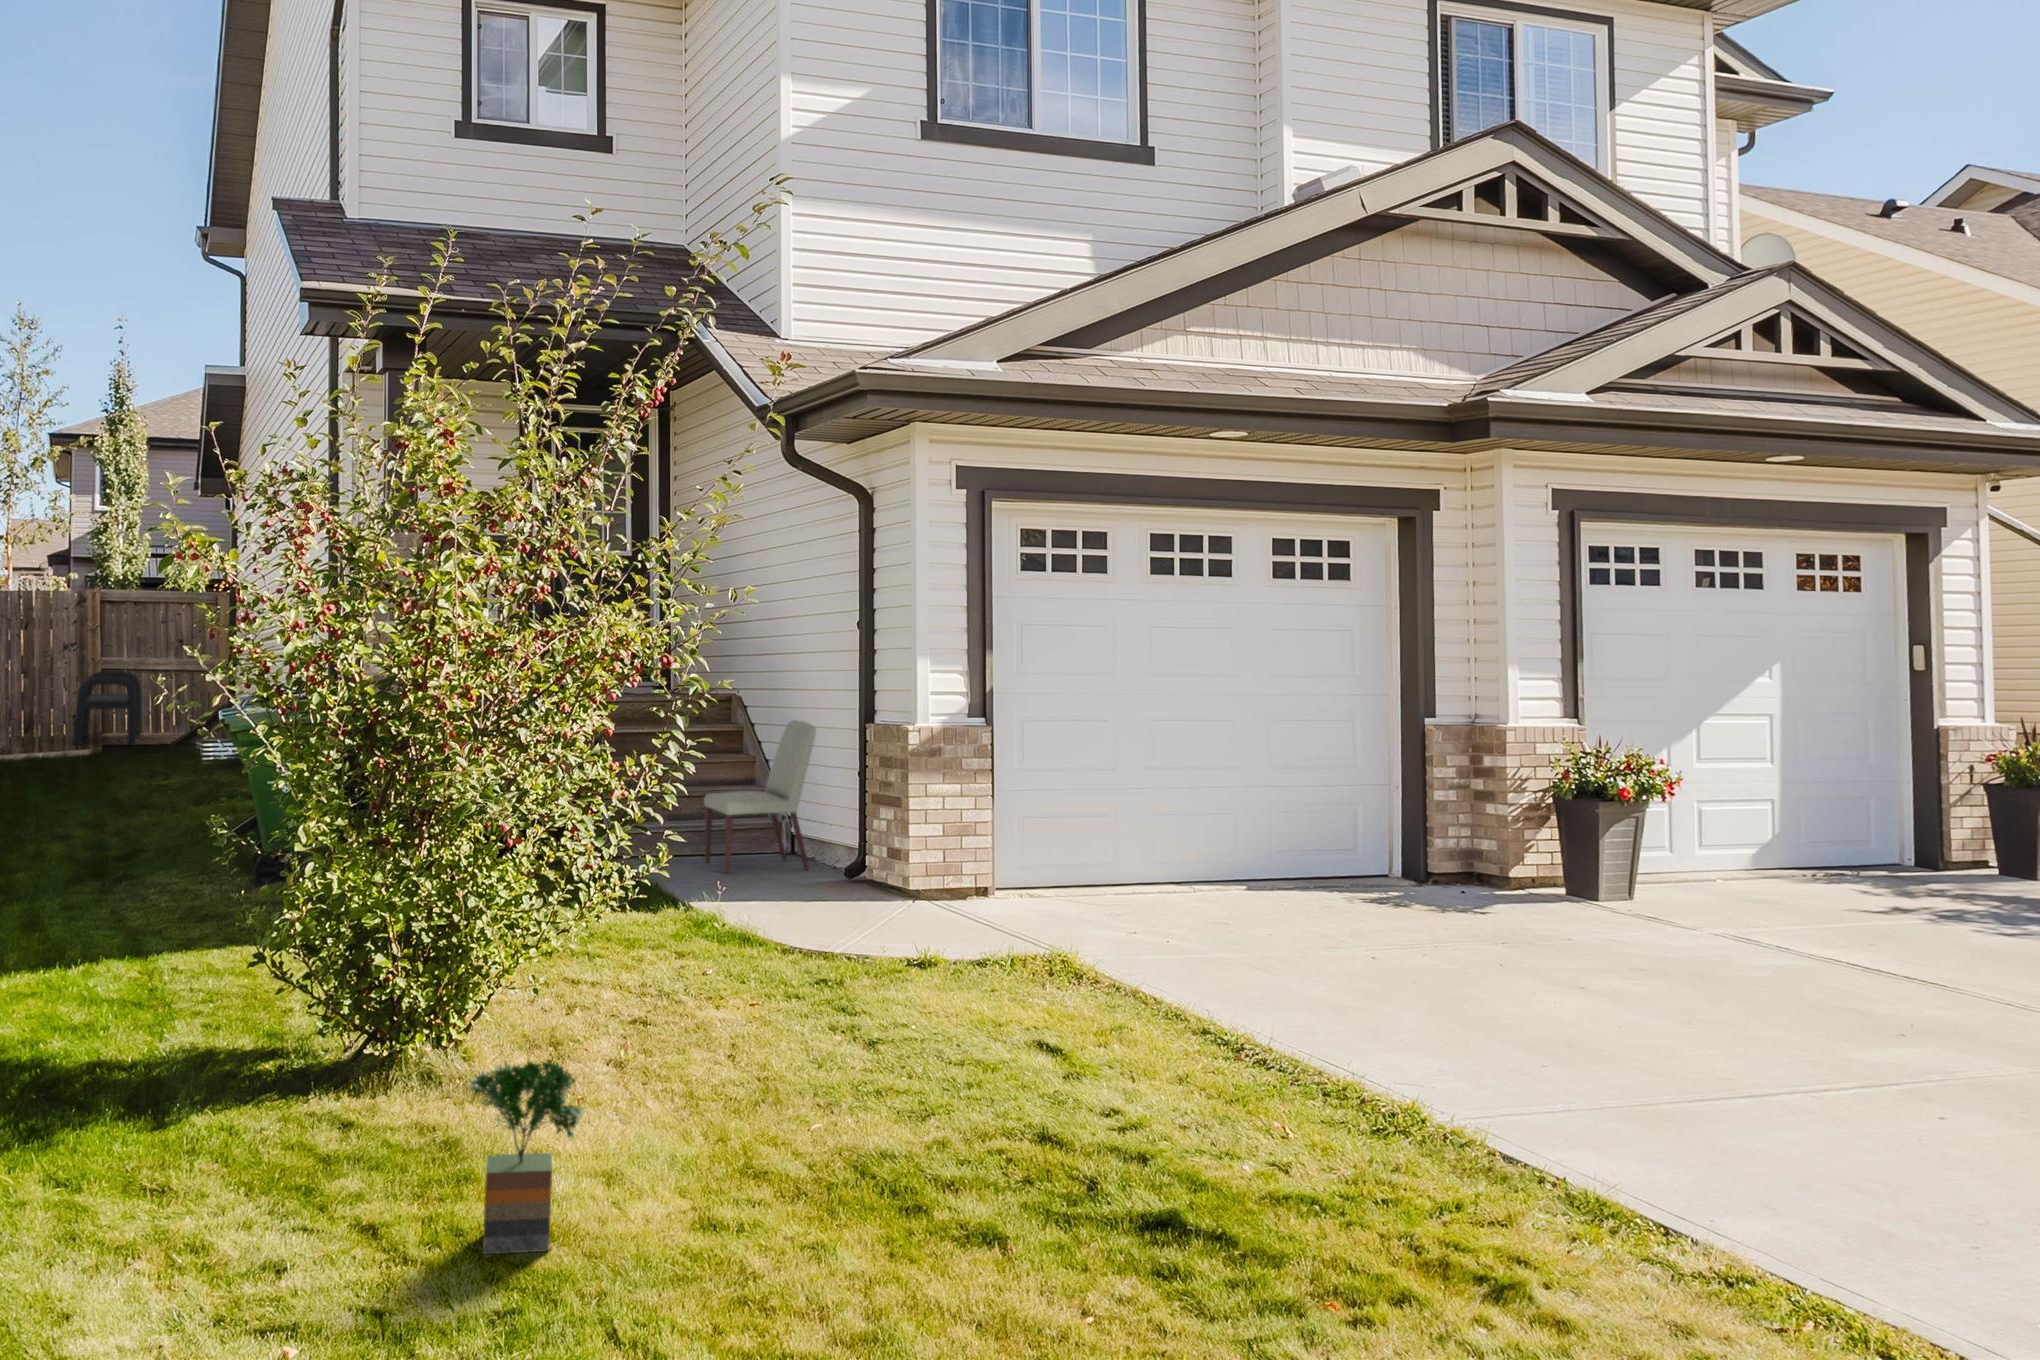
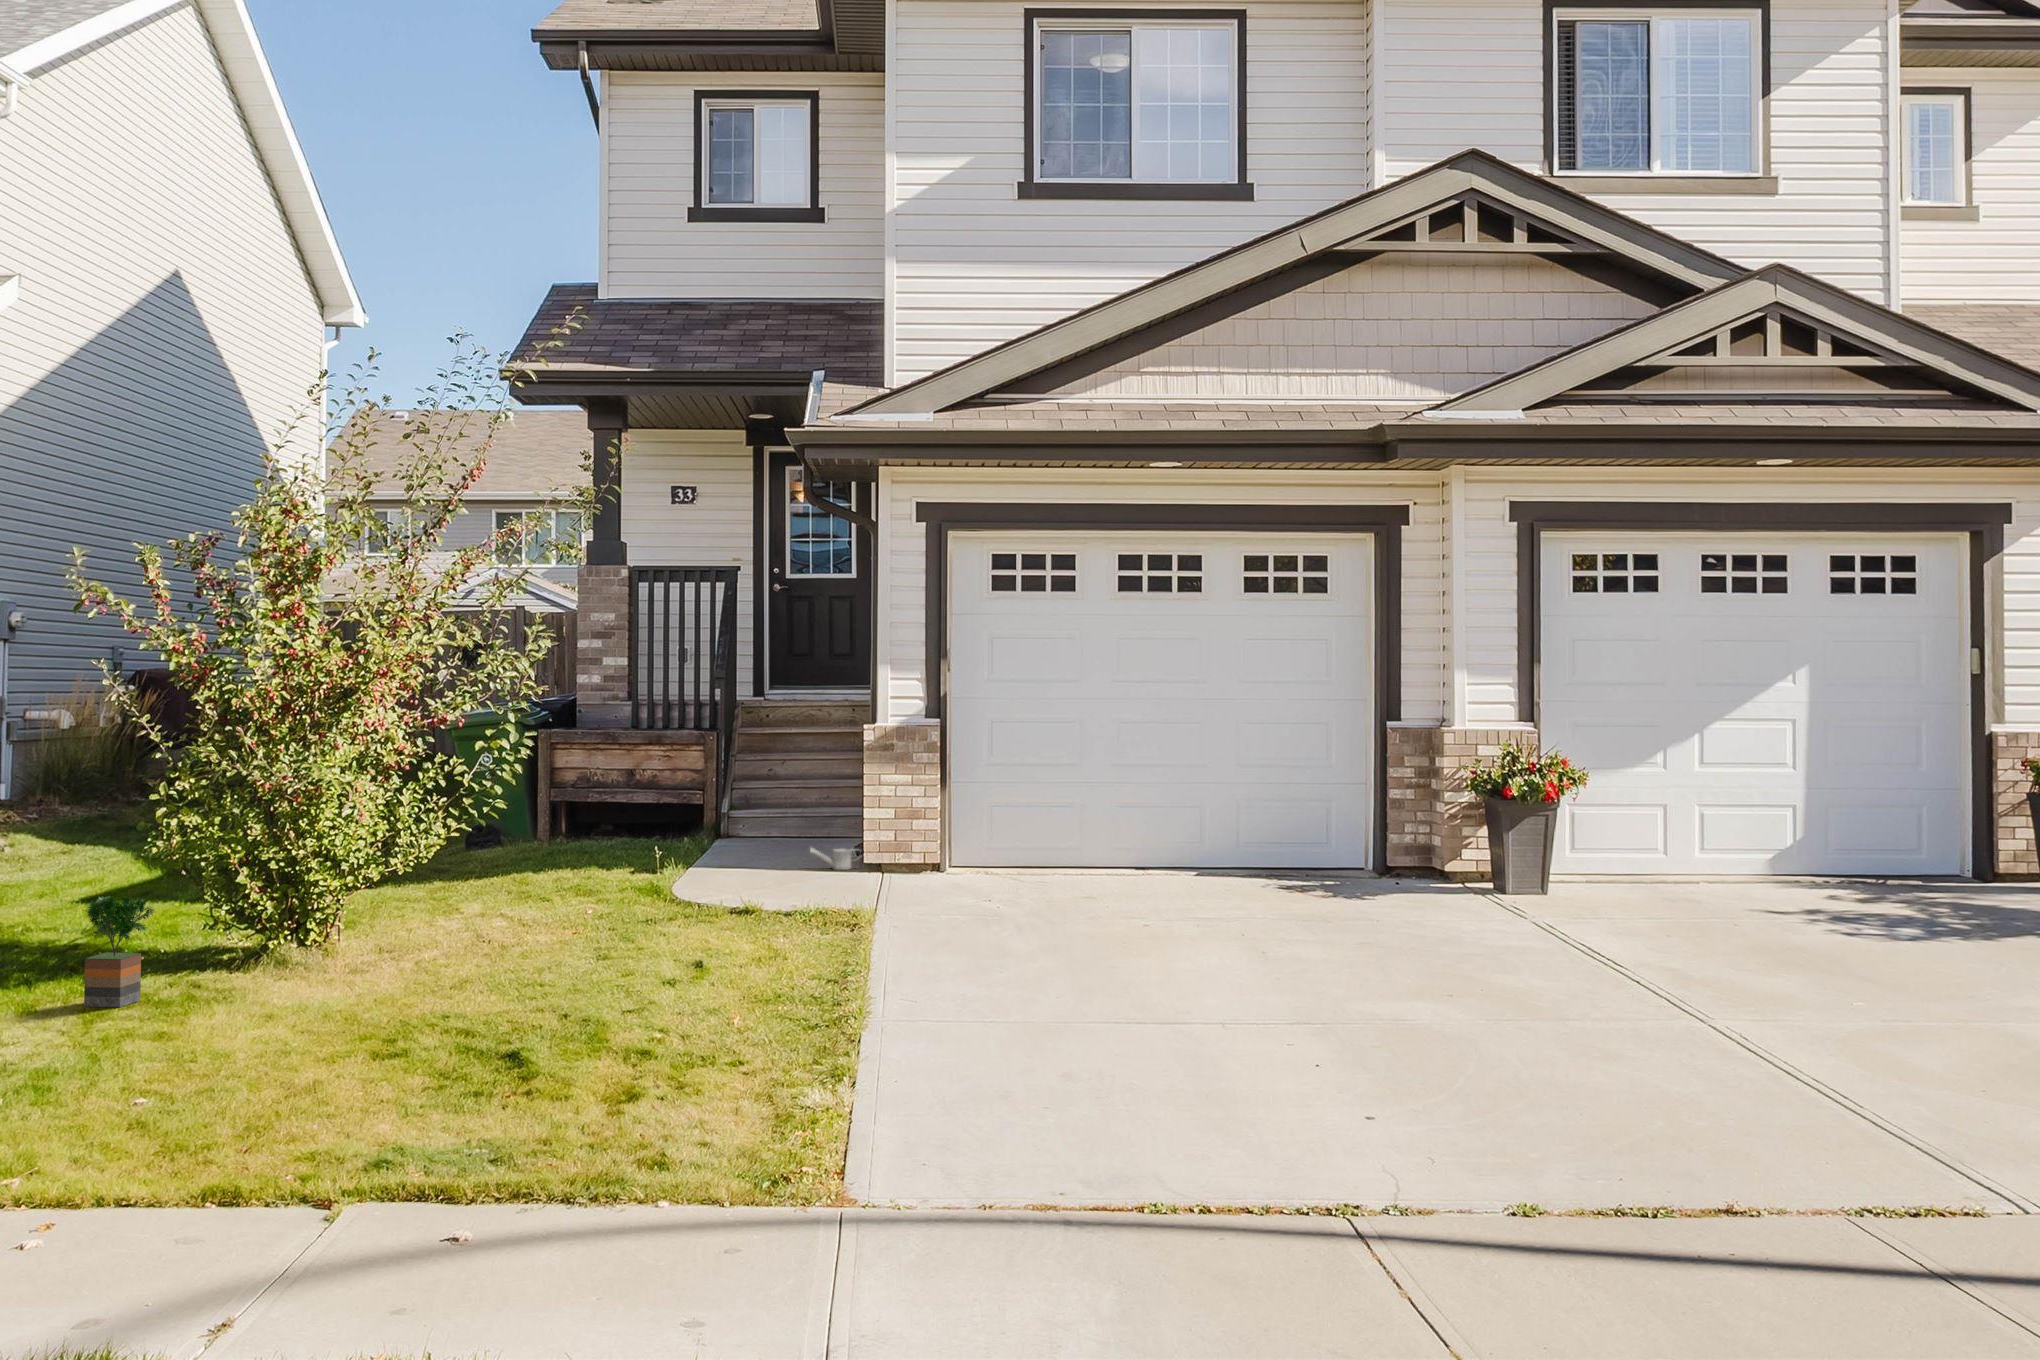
bench: present [73,671,141,745] -> none [543,687,612,752]
chair: present [704,720,816,873] -> none [795,721,878,849]
watering can: none [825,878,884,905] -> present [810,848,853,870]

